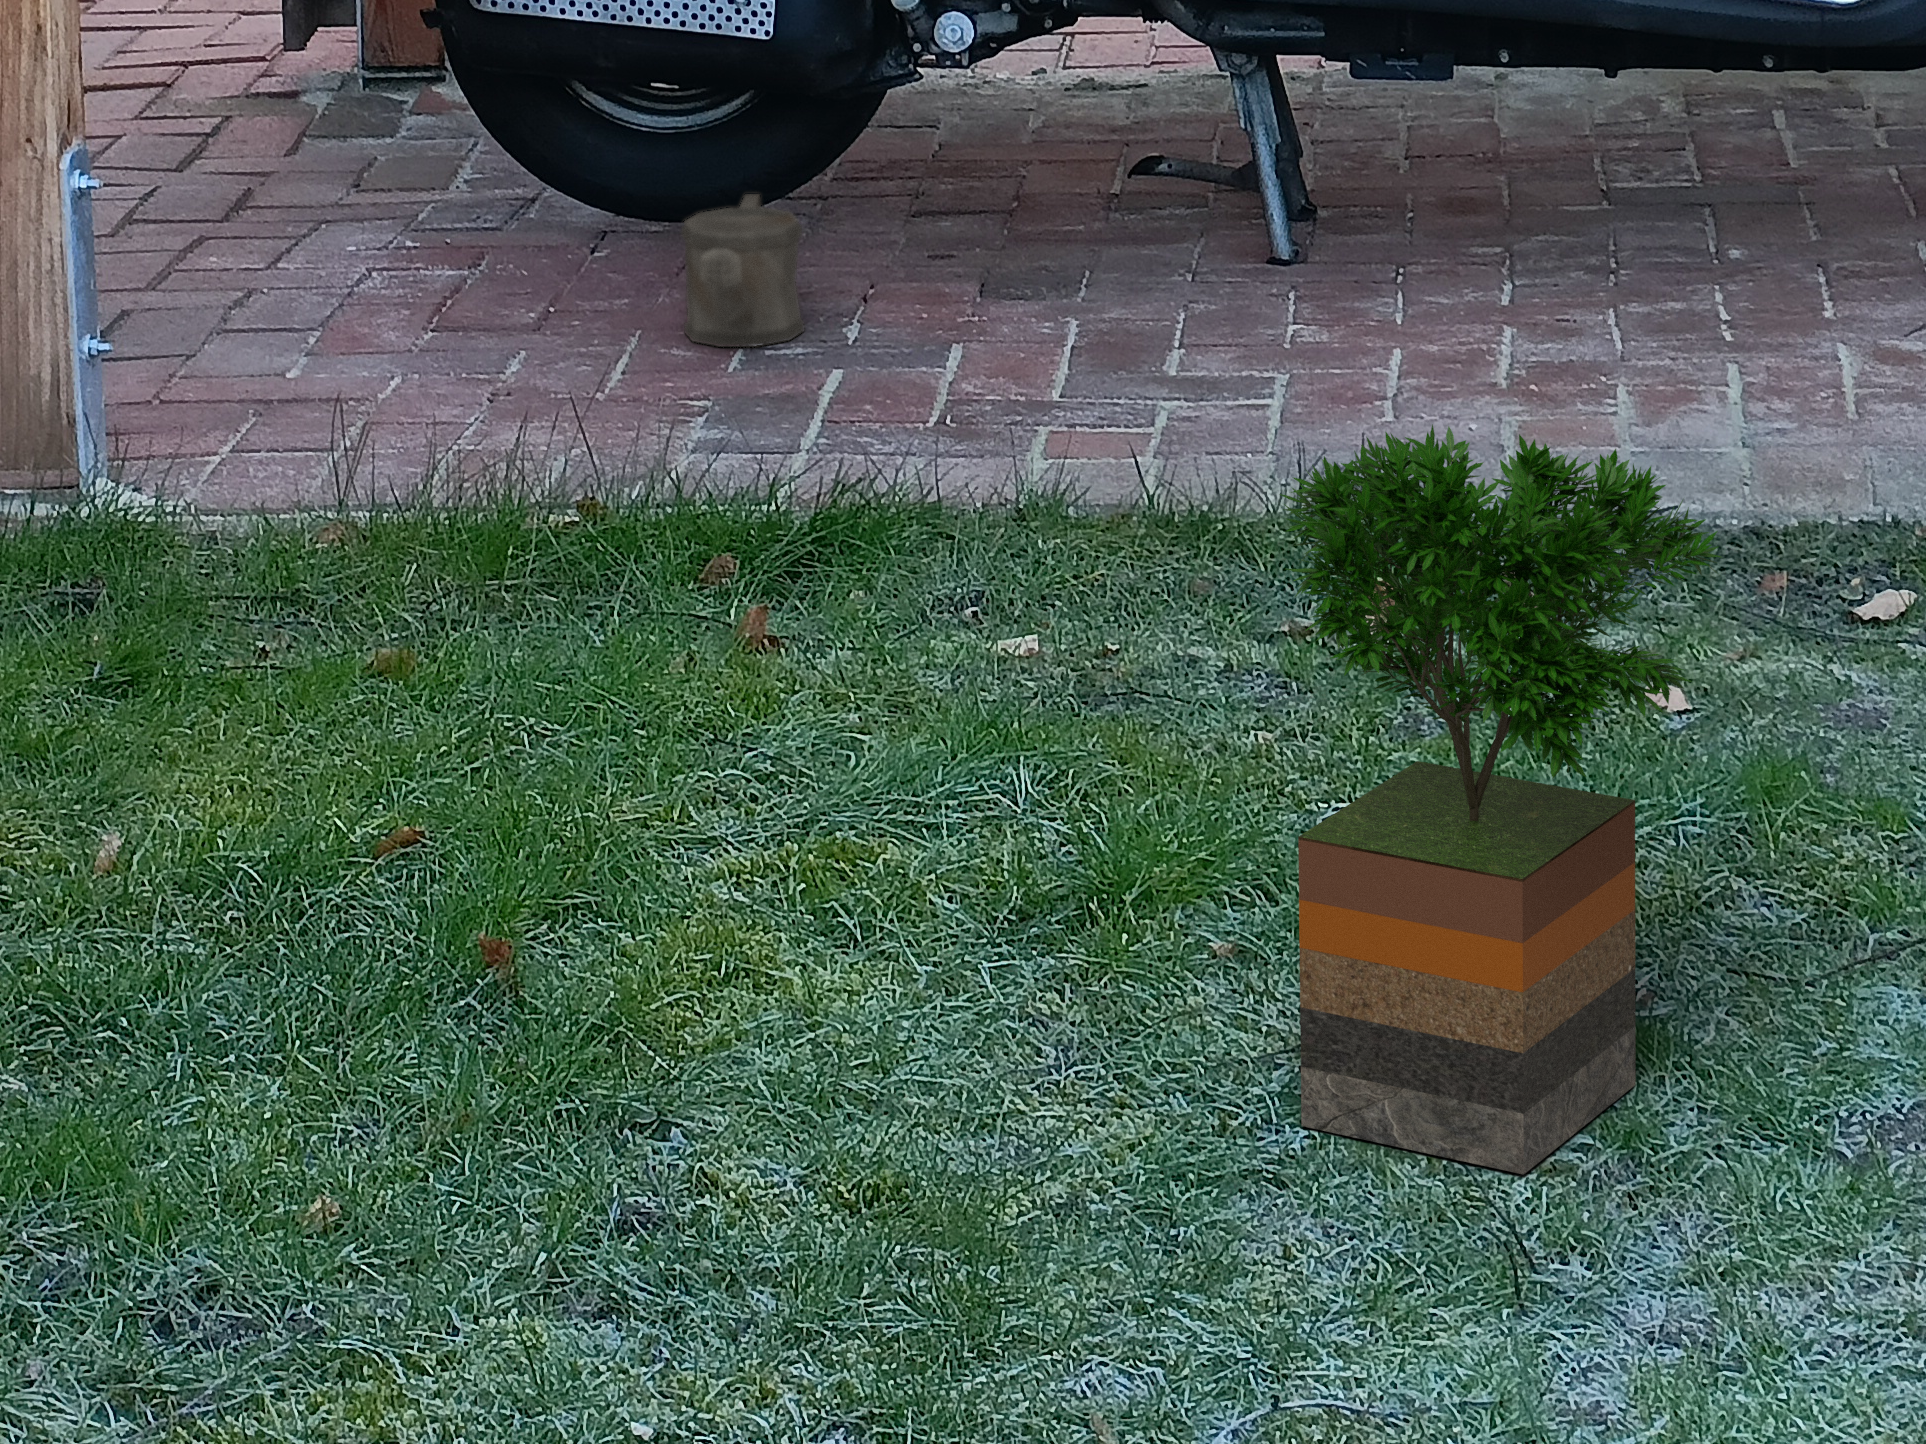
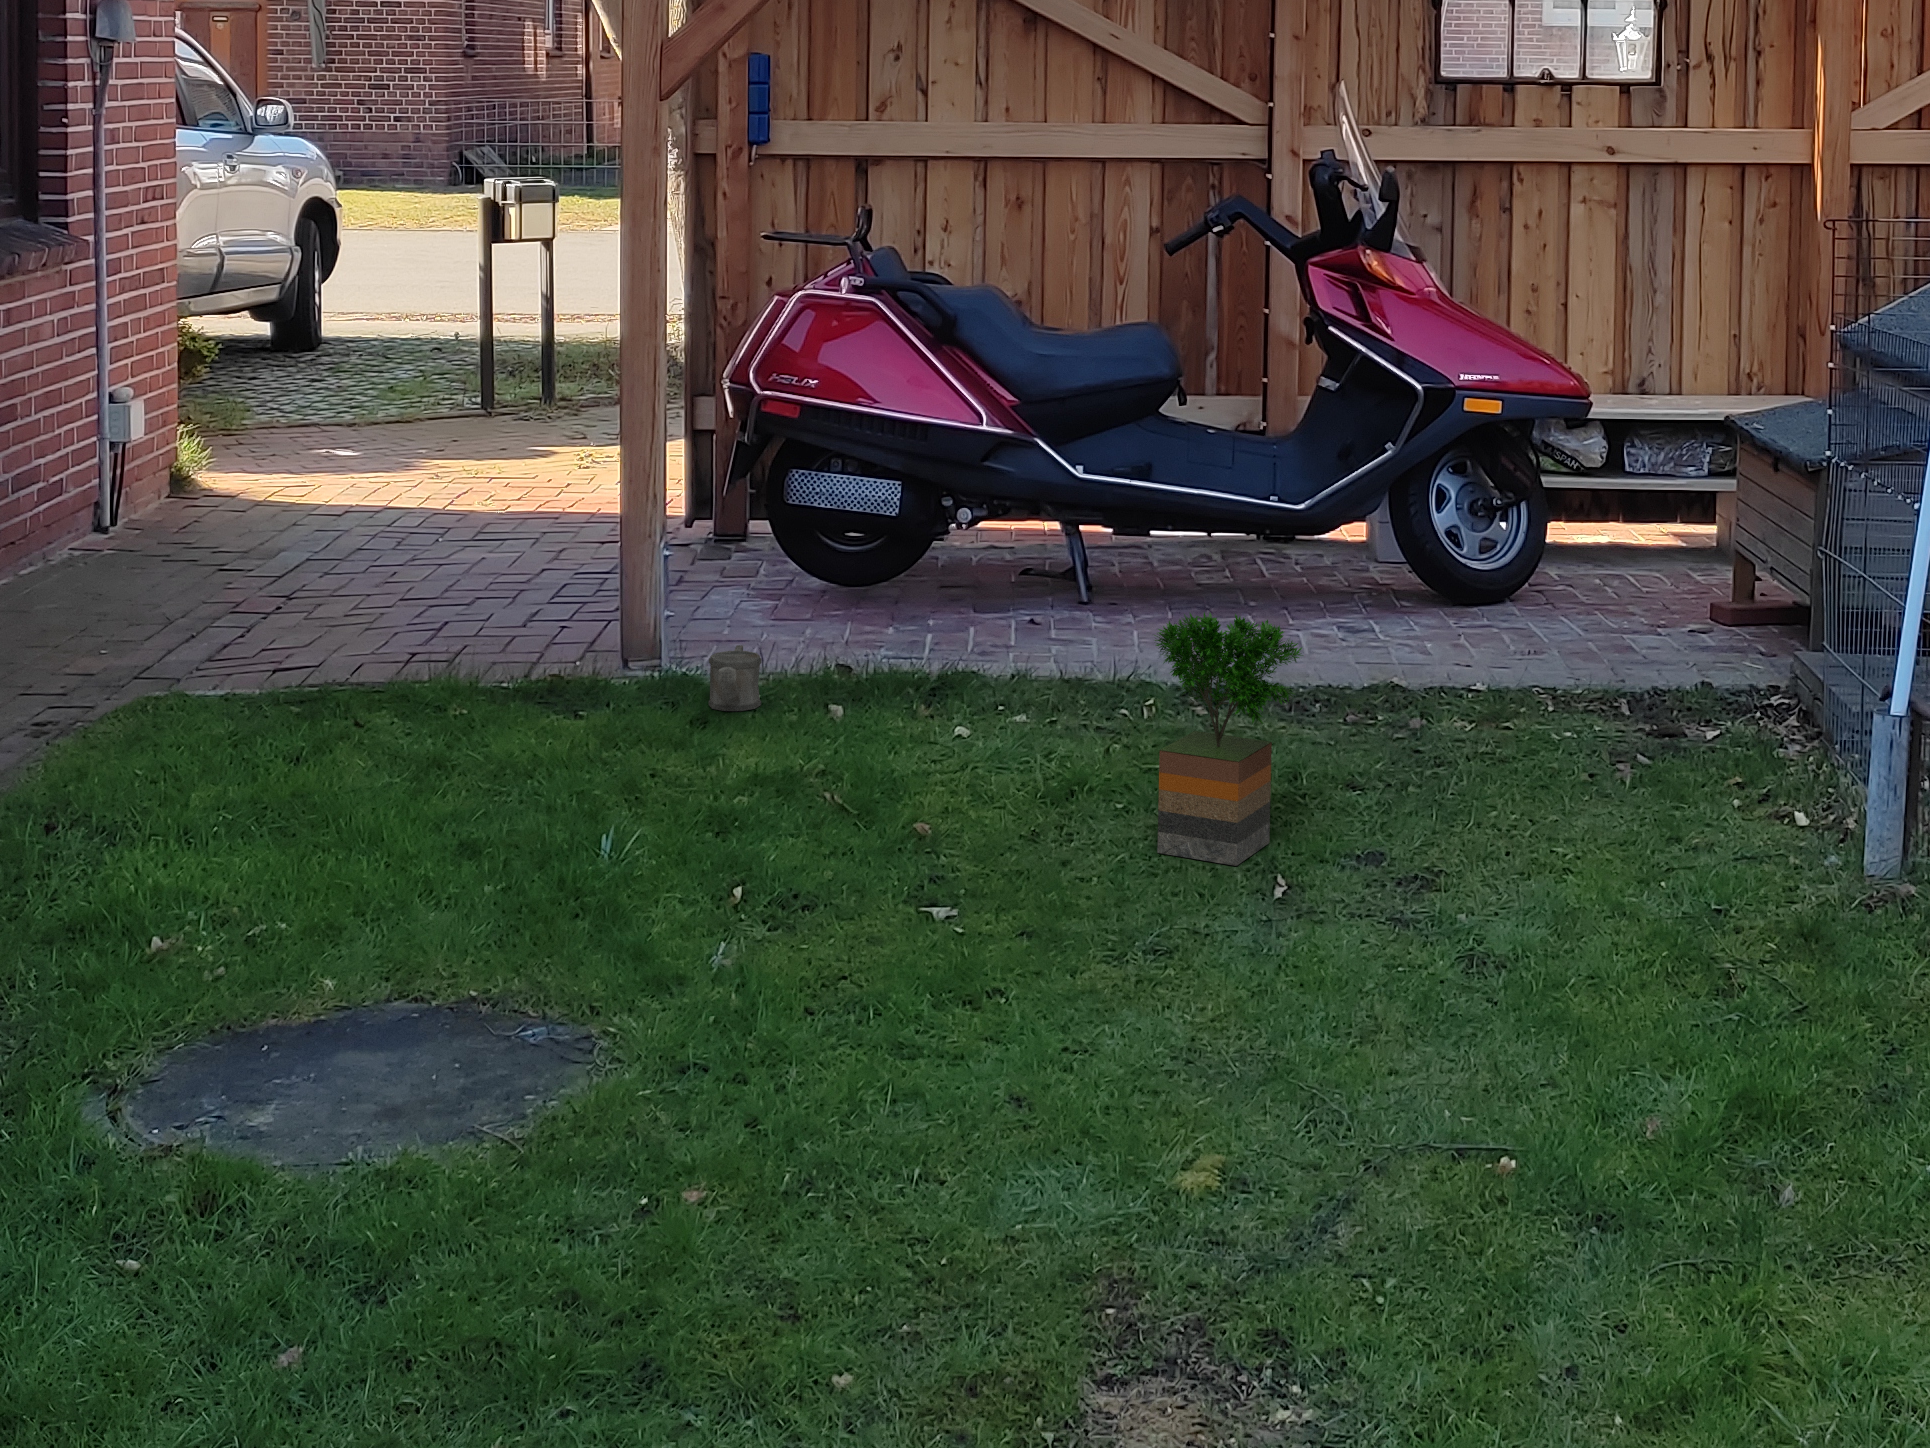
watering can: present [681,194,804,347] -> present [709,645,762,711]

